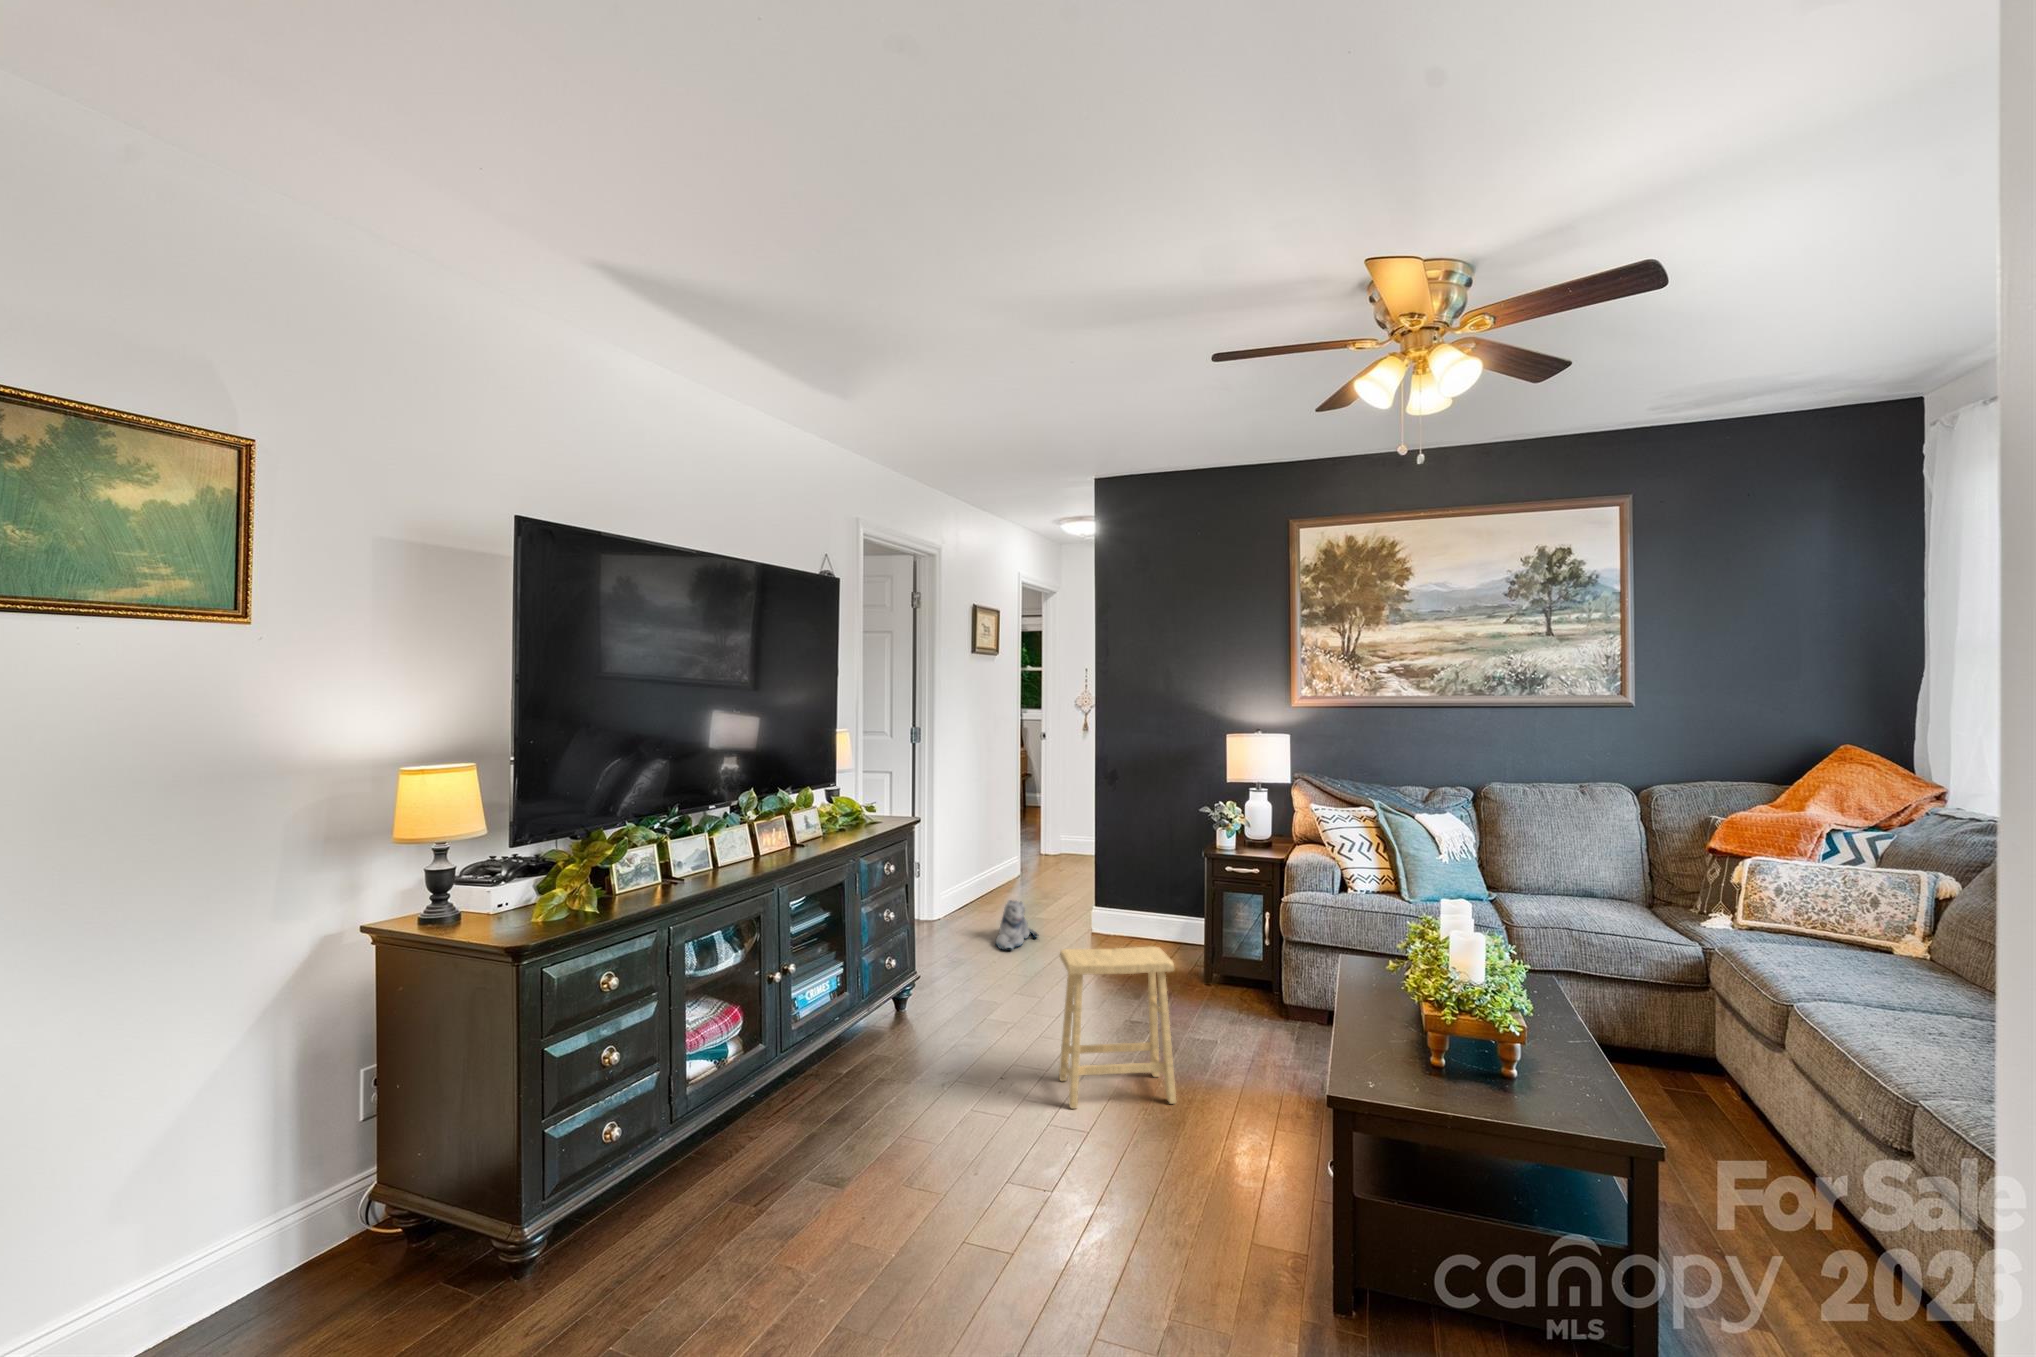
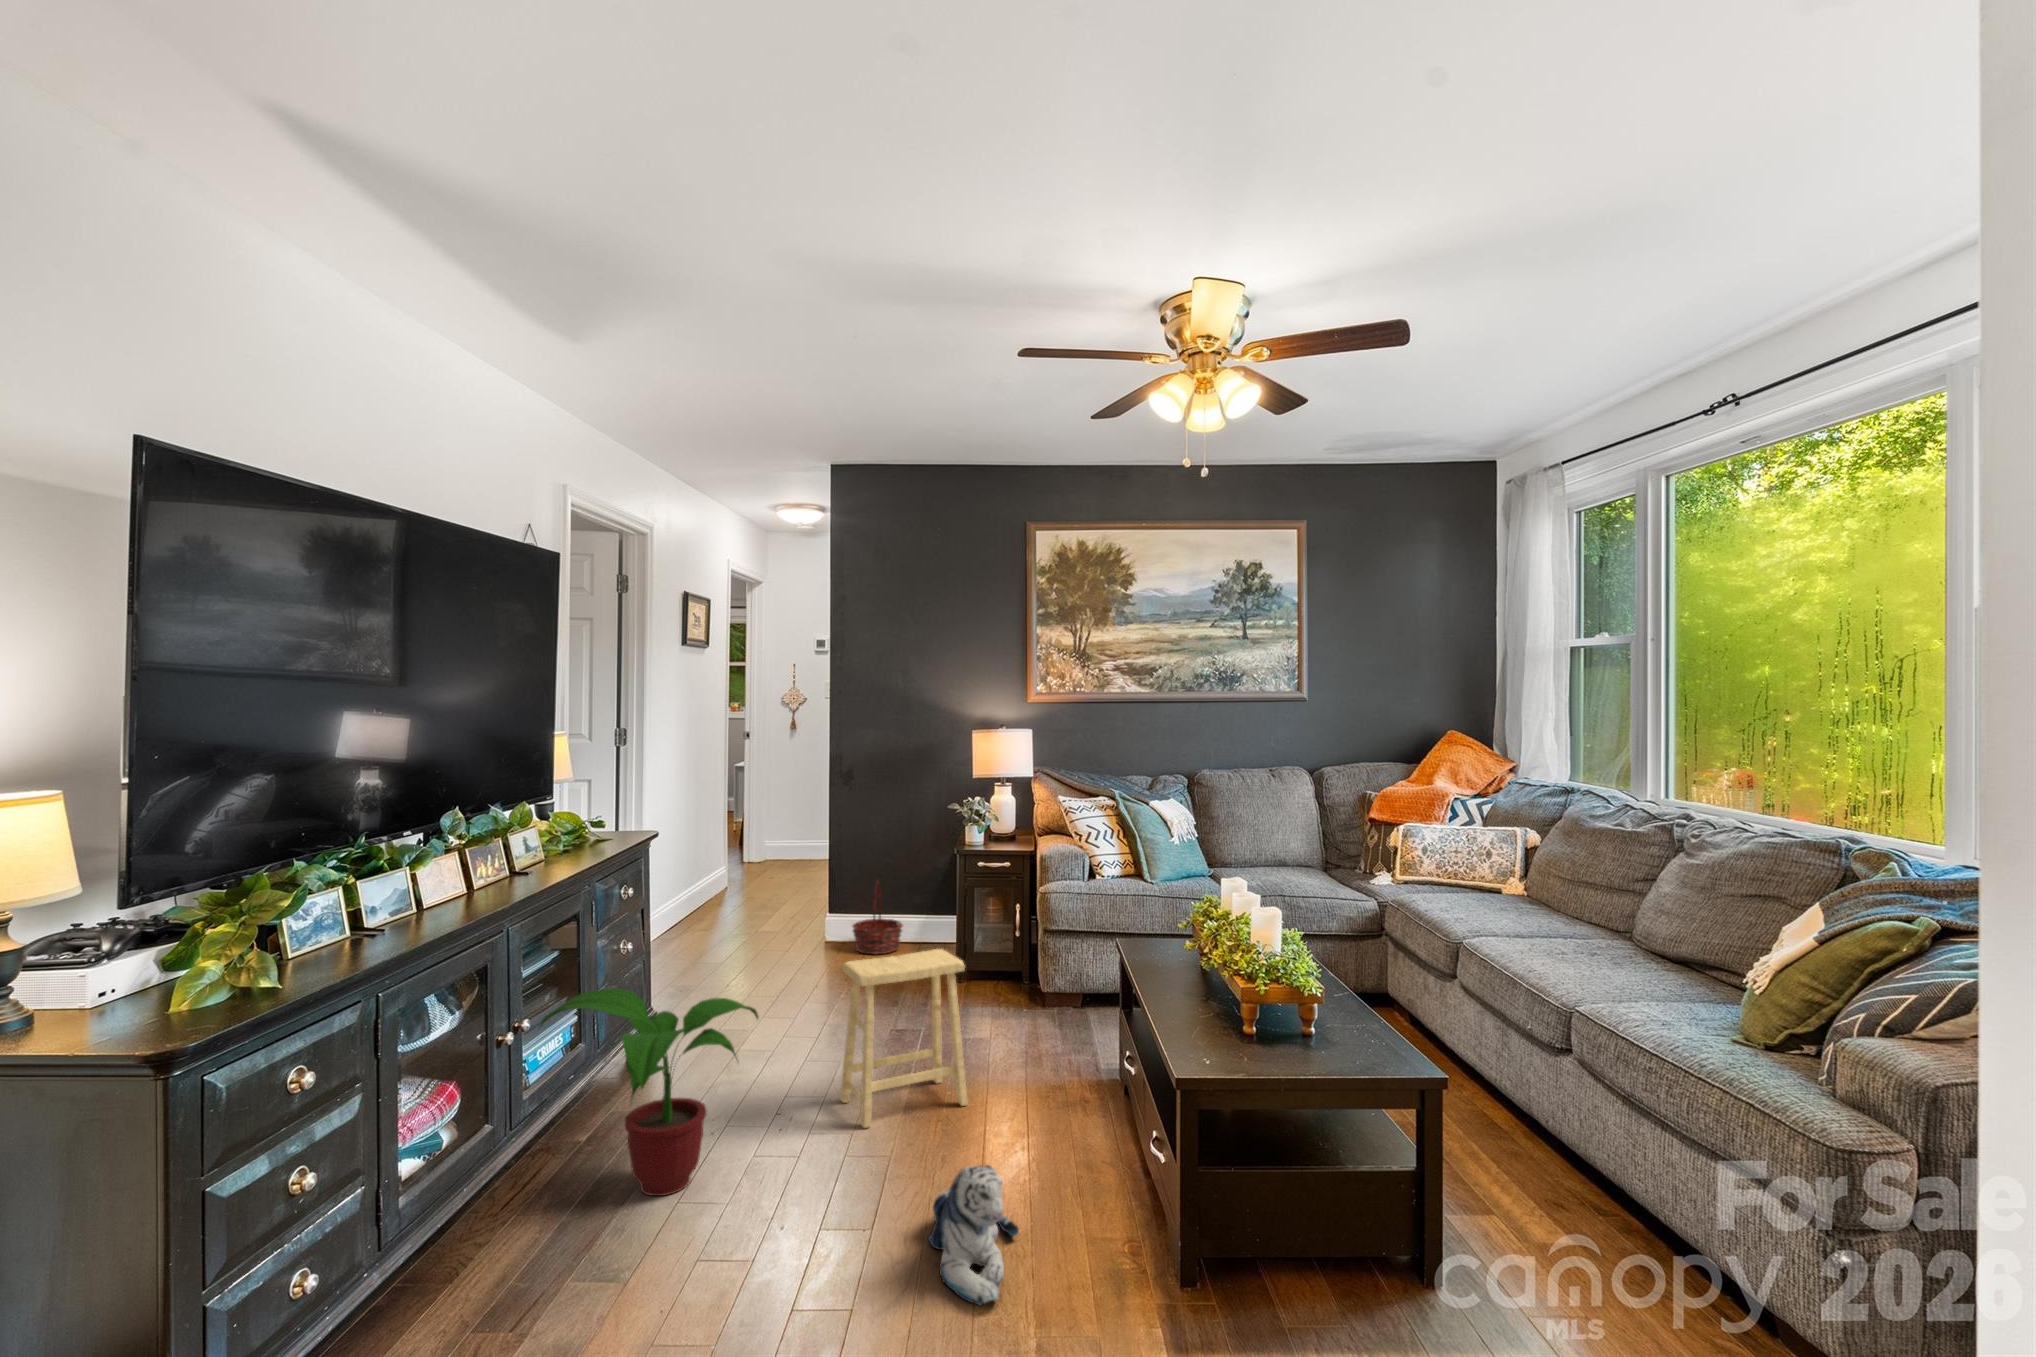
basket: none [1120,873,1168,944] -> present [853,881,903,954]
plush toy: present [996,900,1038,950] -> present [928,1165,1019,1305]
potted plant: none [795,950,975,1137] -> present [539,988,758,1196]

